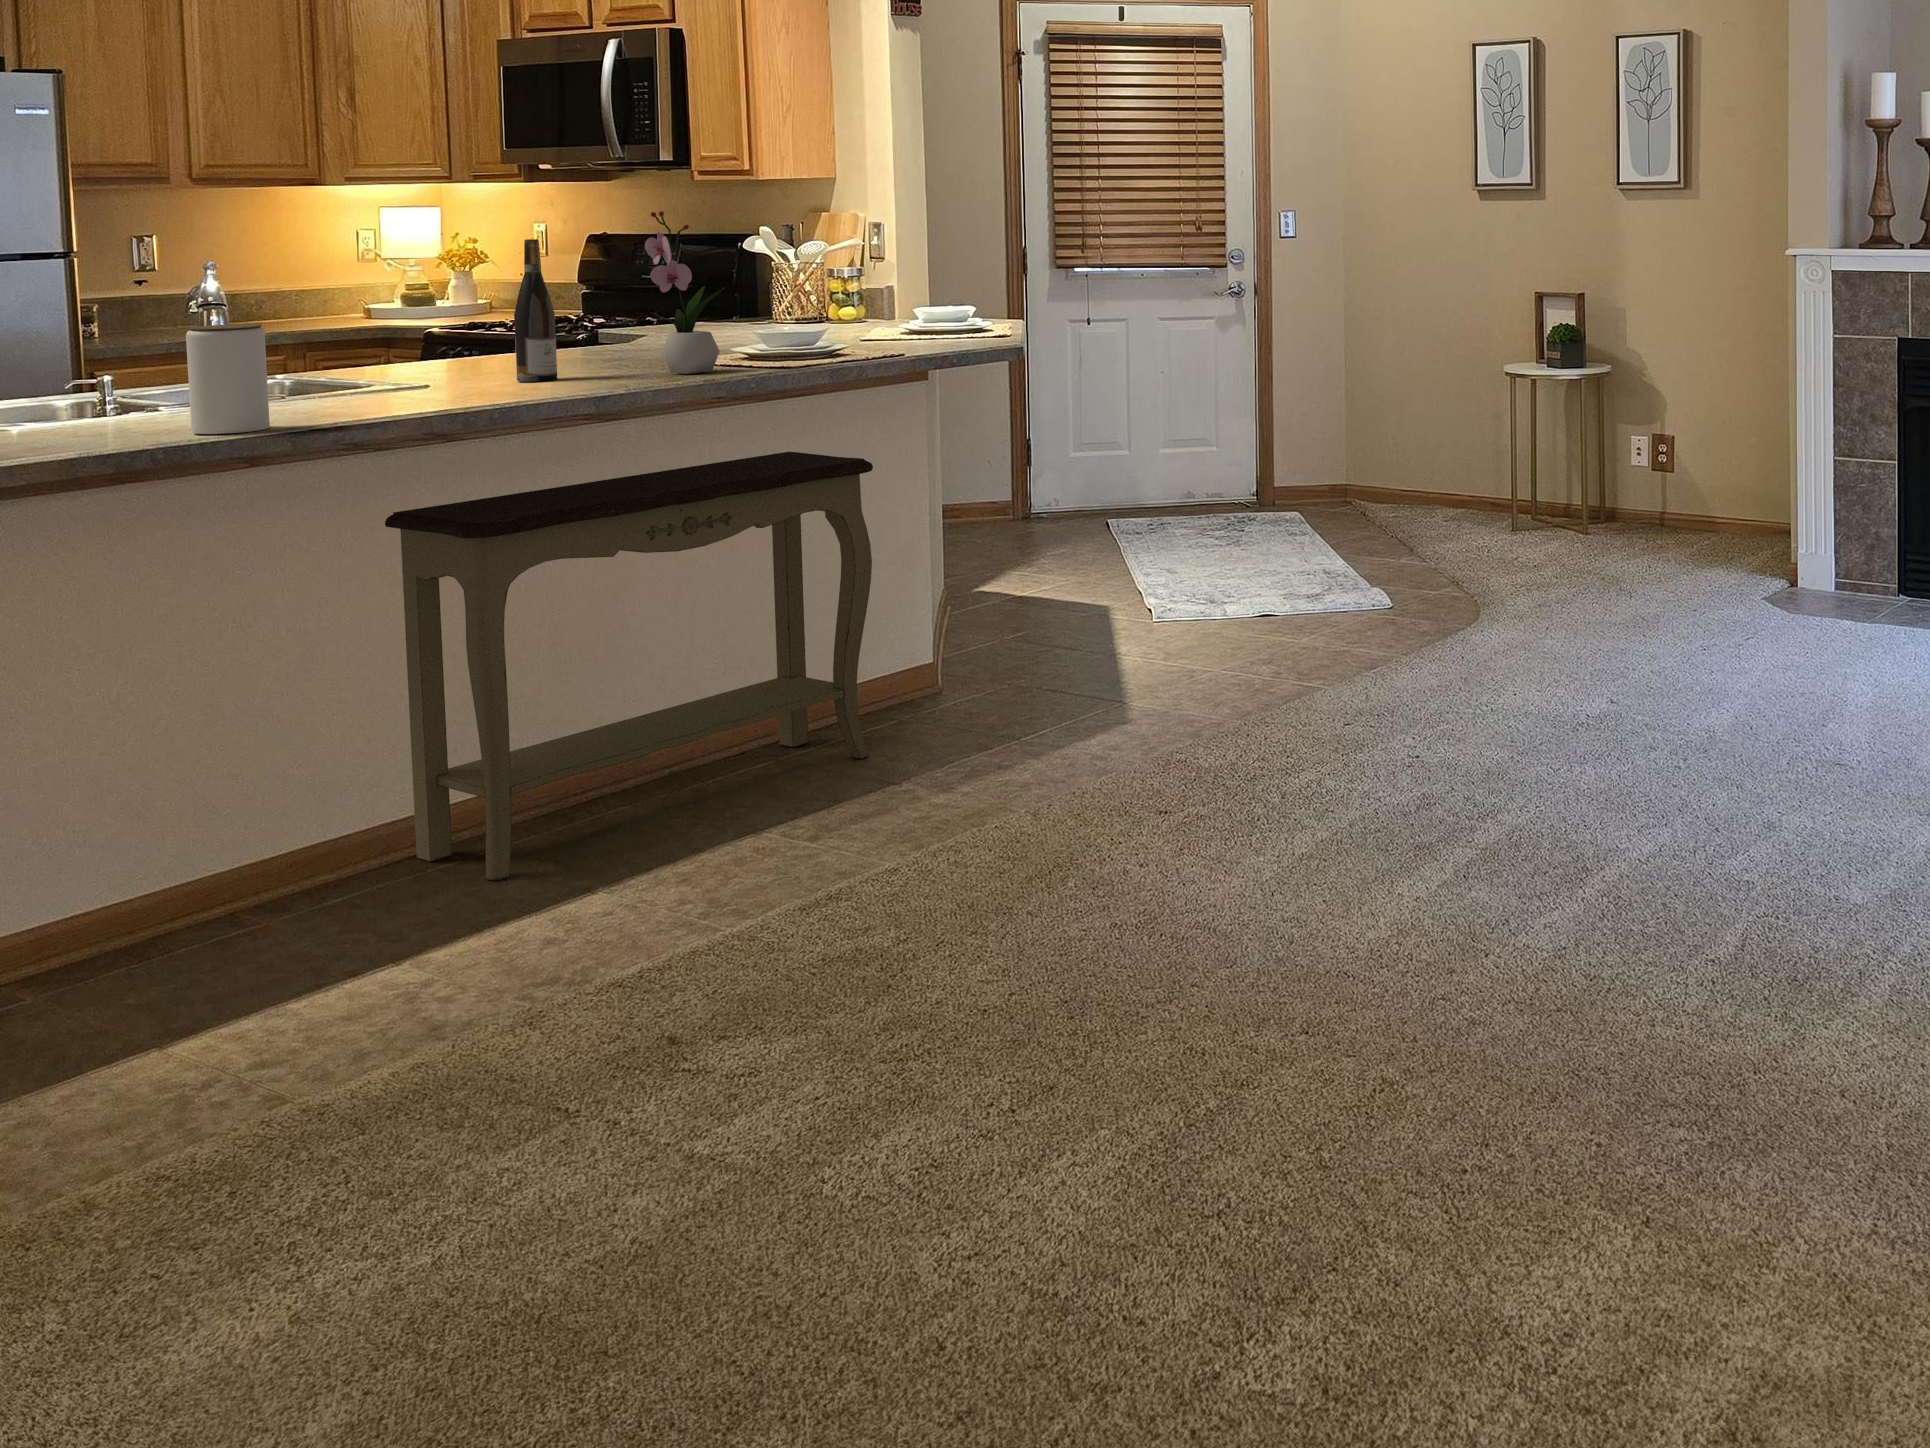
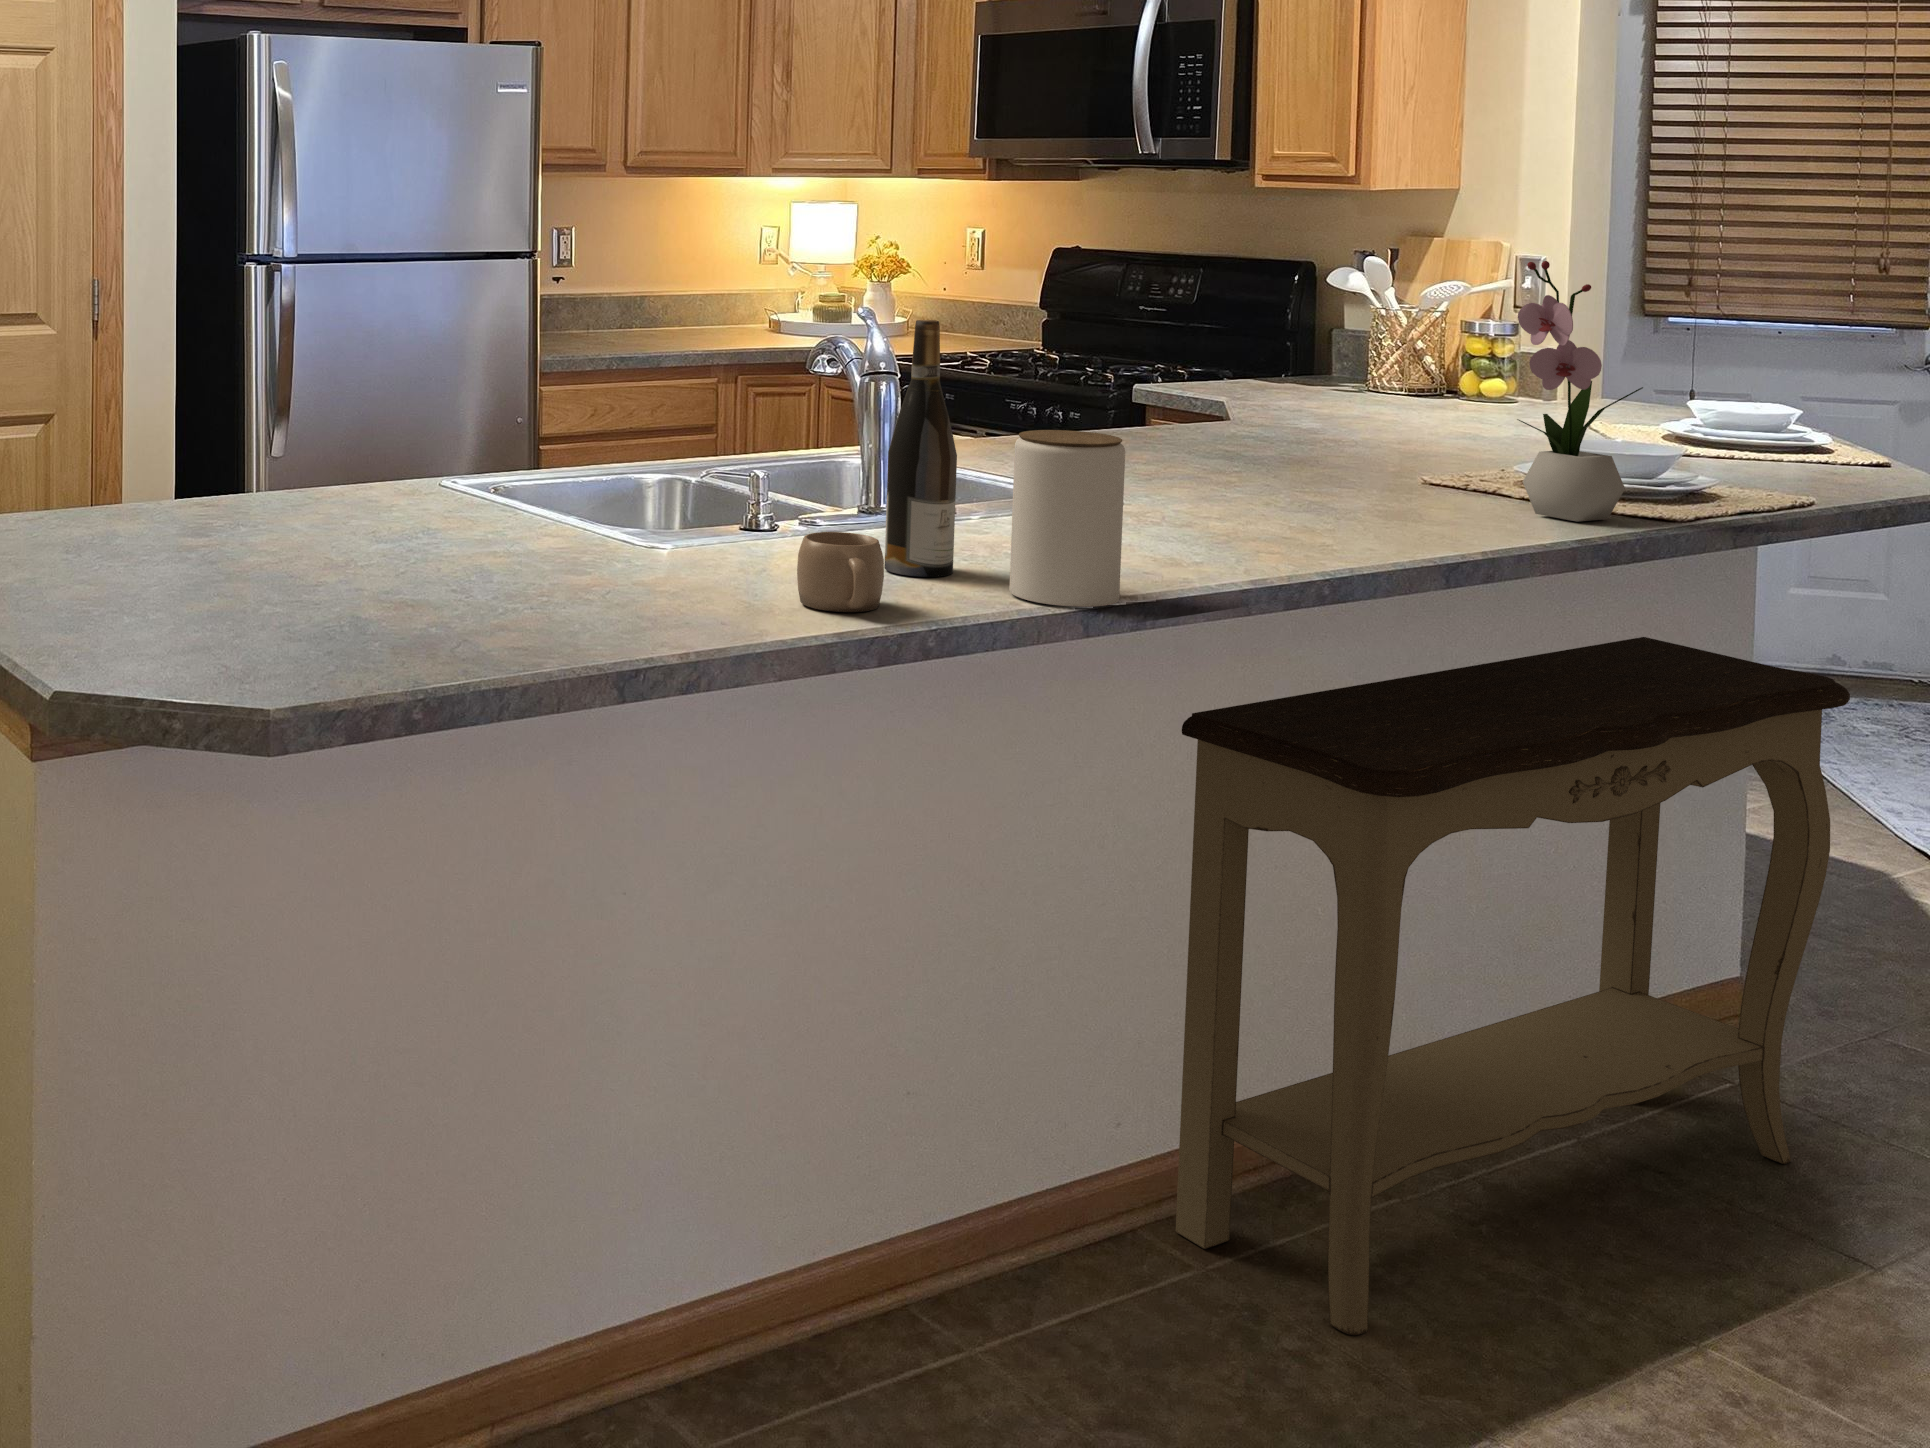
wine bottle: present [514,239,557,382] -> present [884,320,957,577]
mug: none [12,400,81,450] -> present [797,532,884,612]

